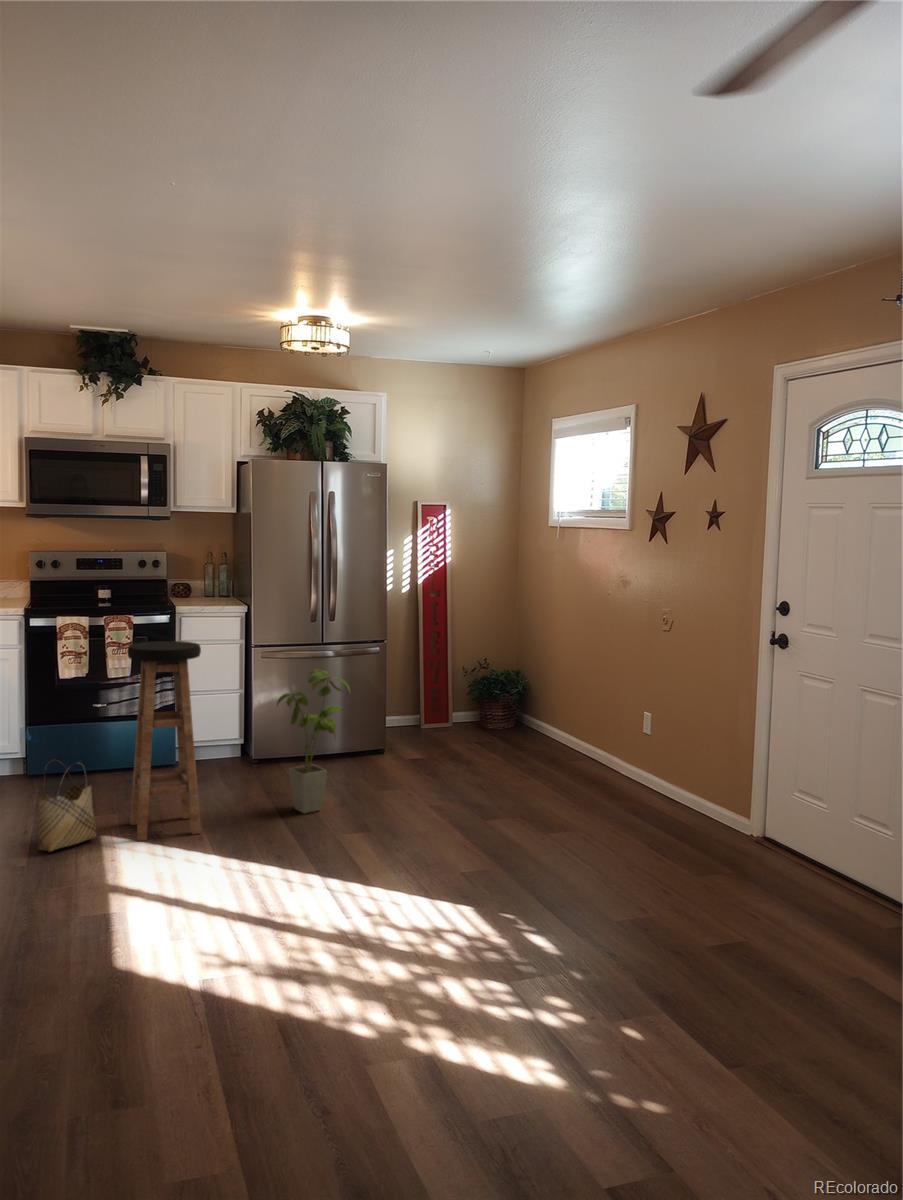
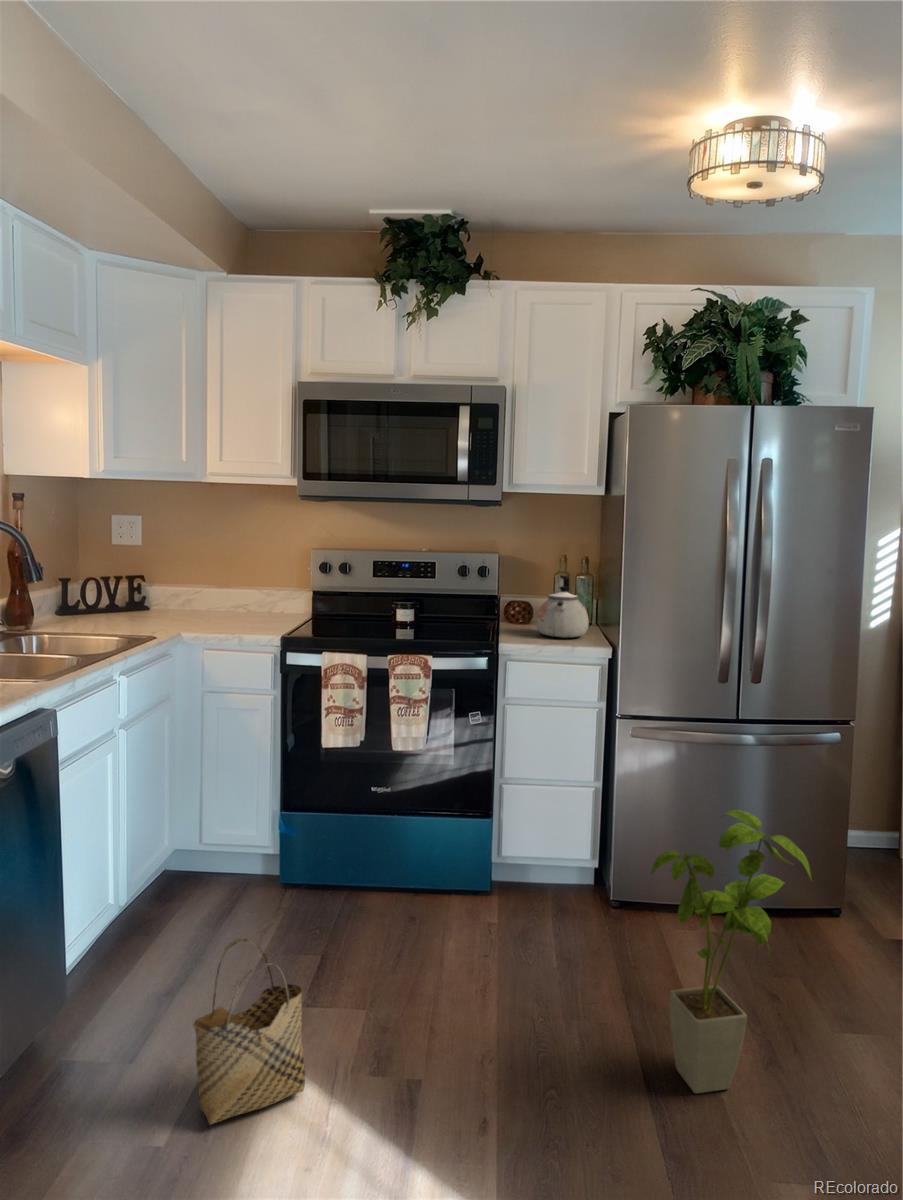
kettle: none [196,564,231,603] -> present [536,575,589,638]
bar stool: present [127,641,201,841] -> none [370,730,506,1122]

